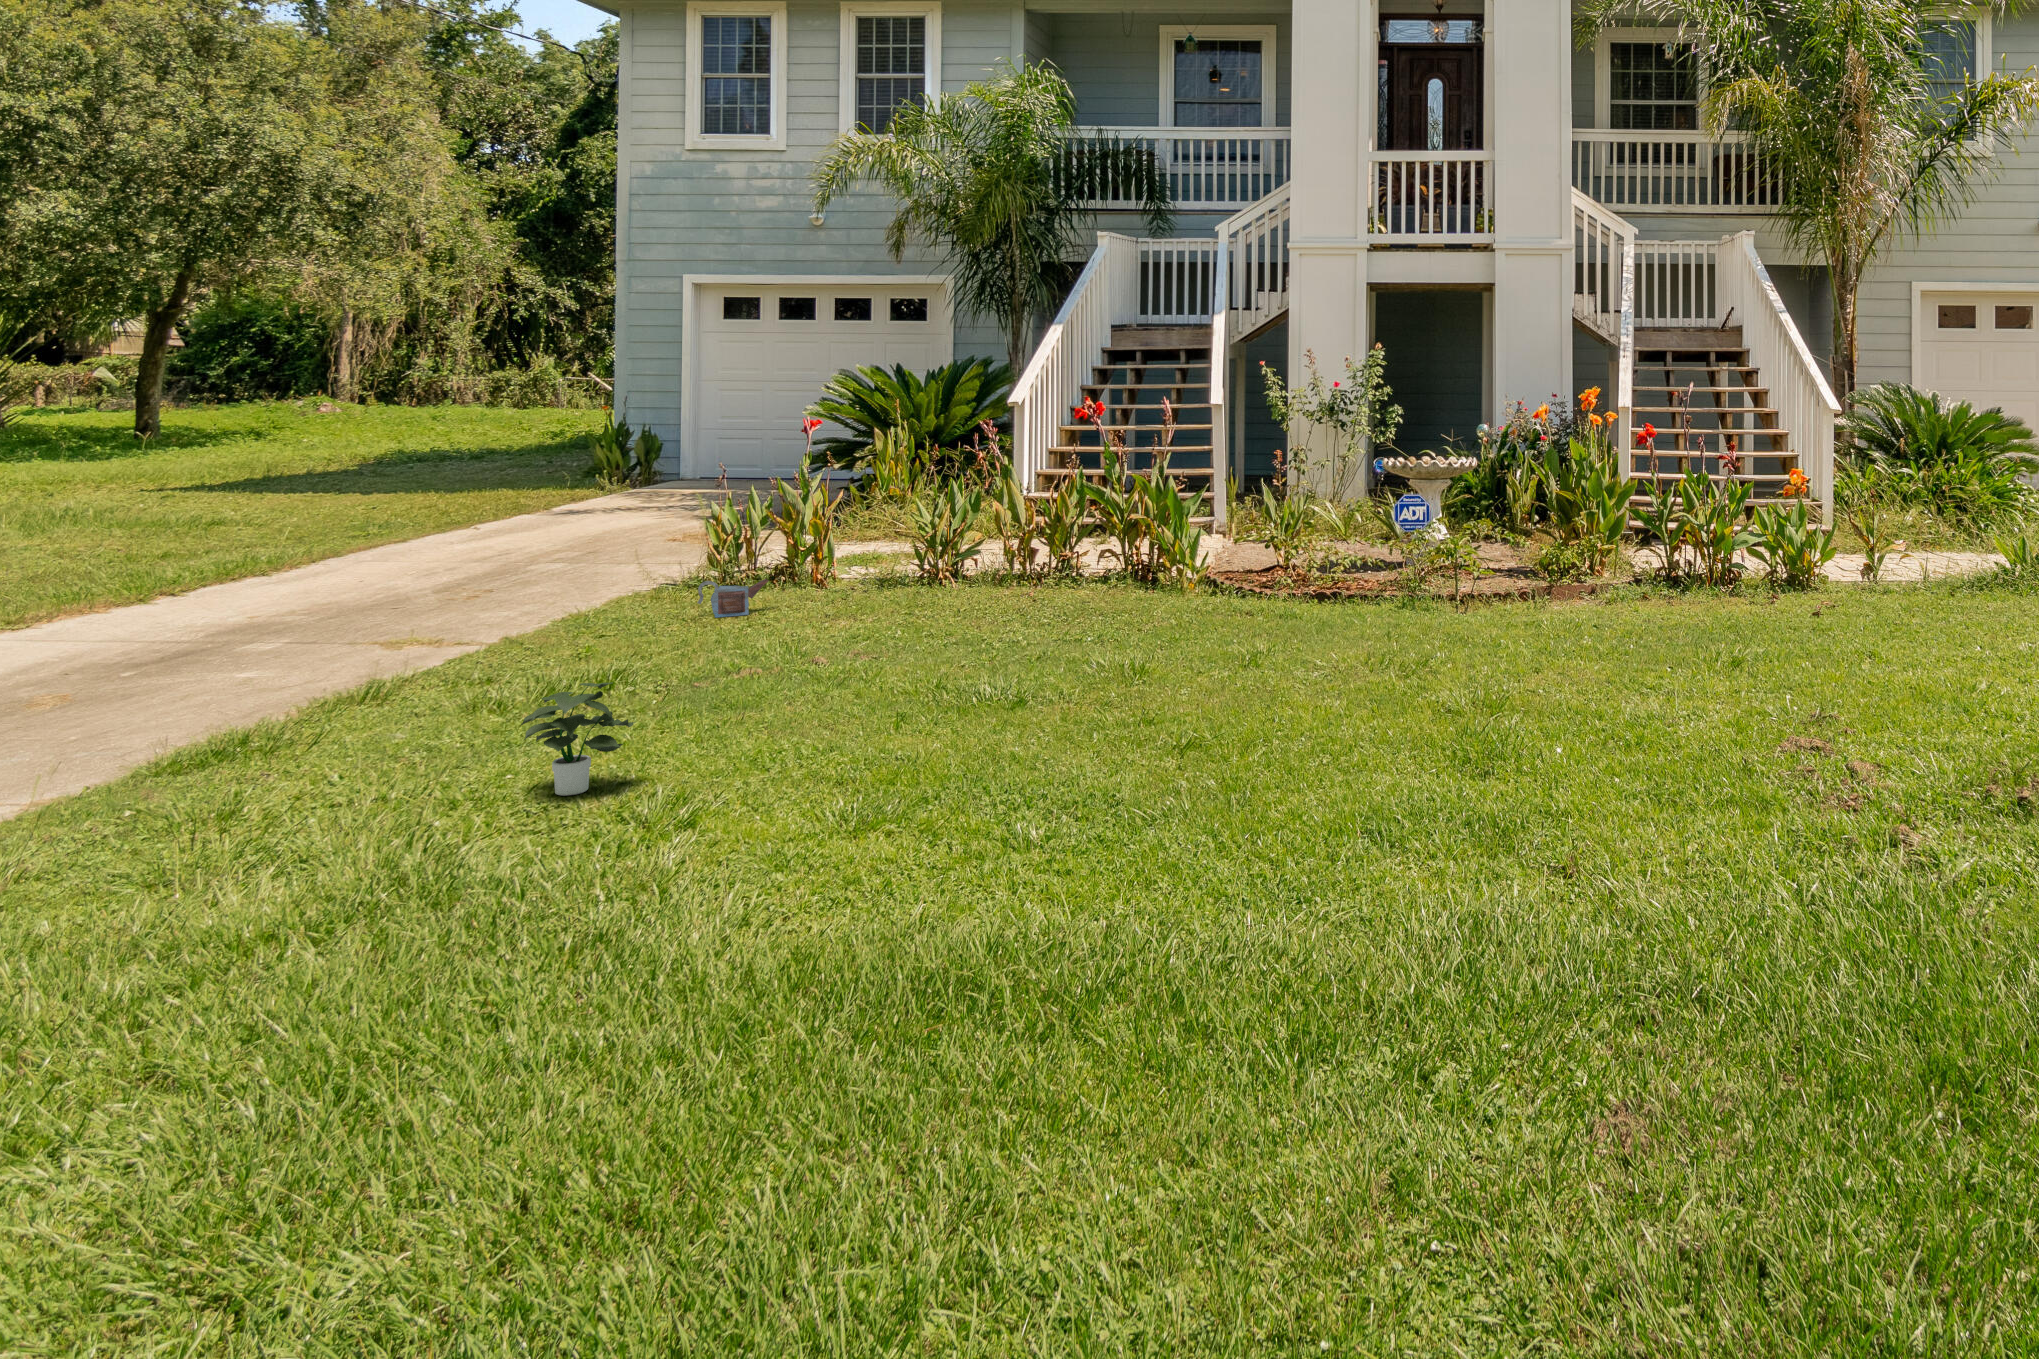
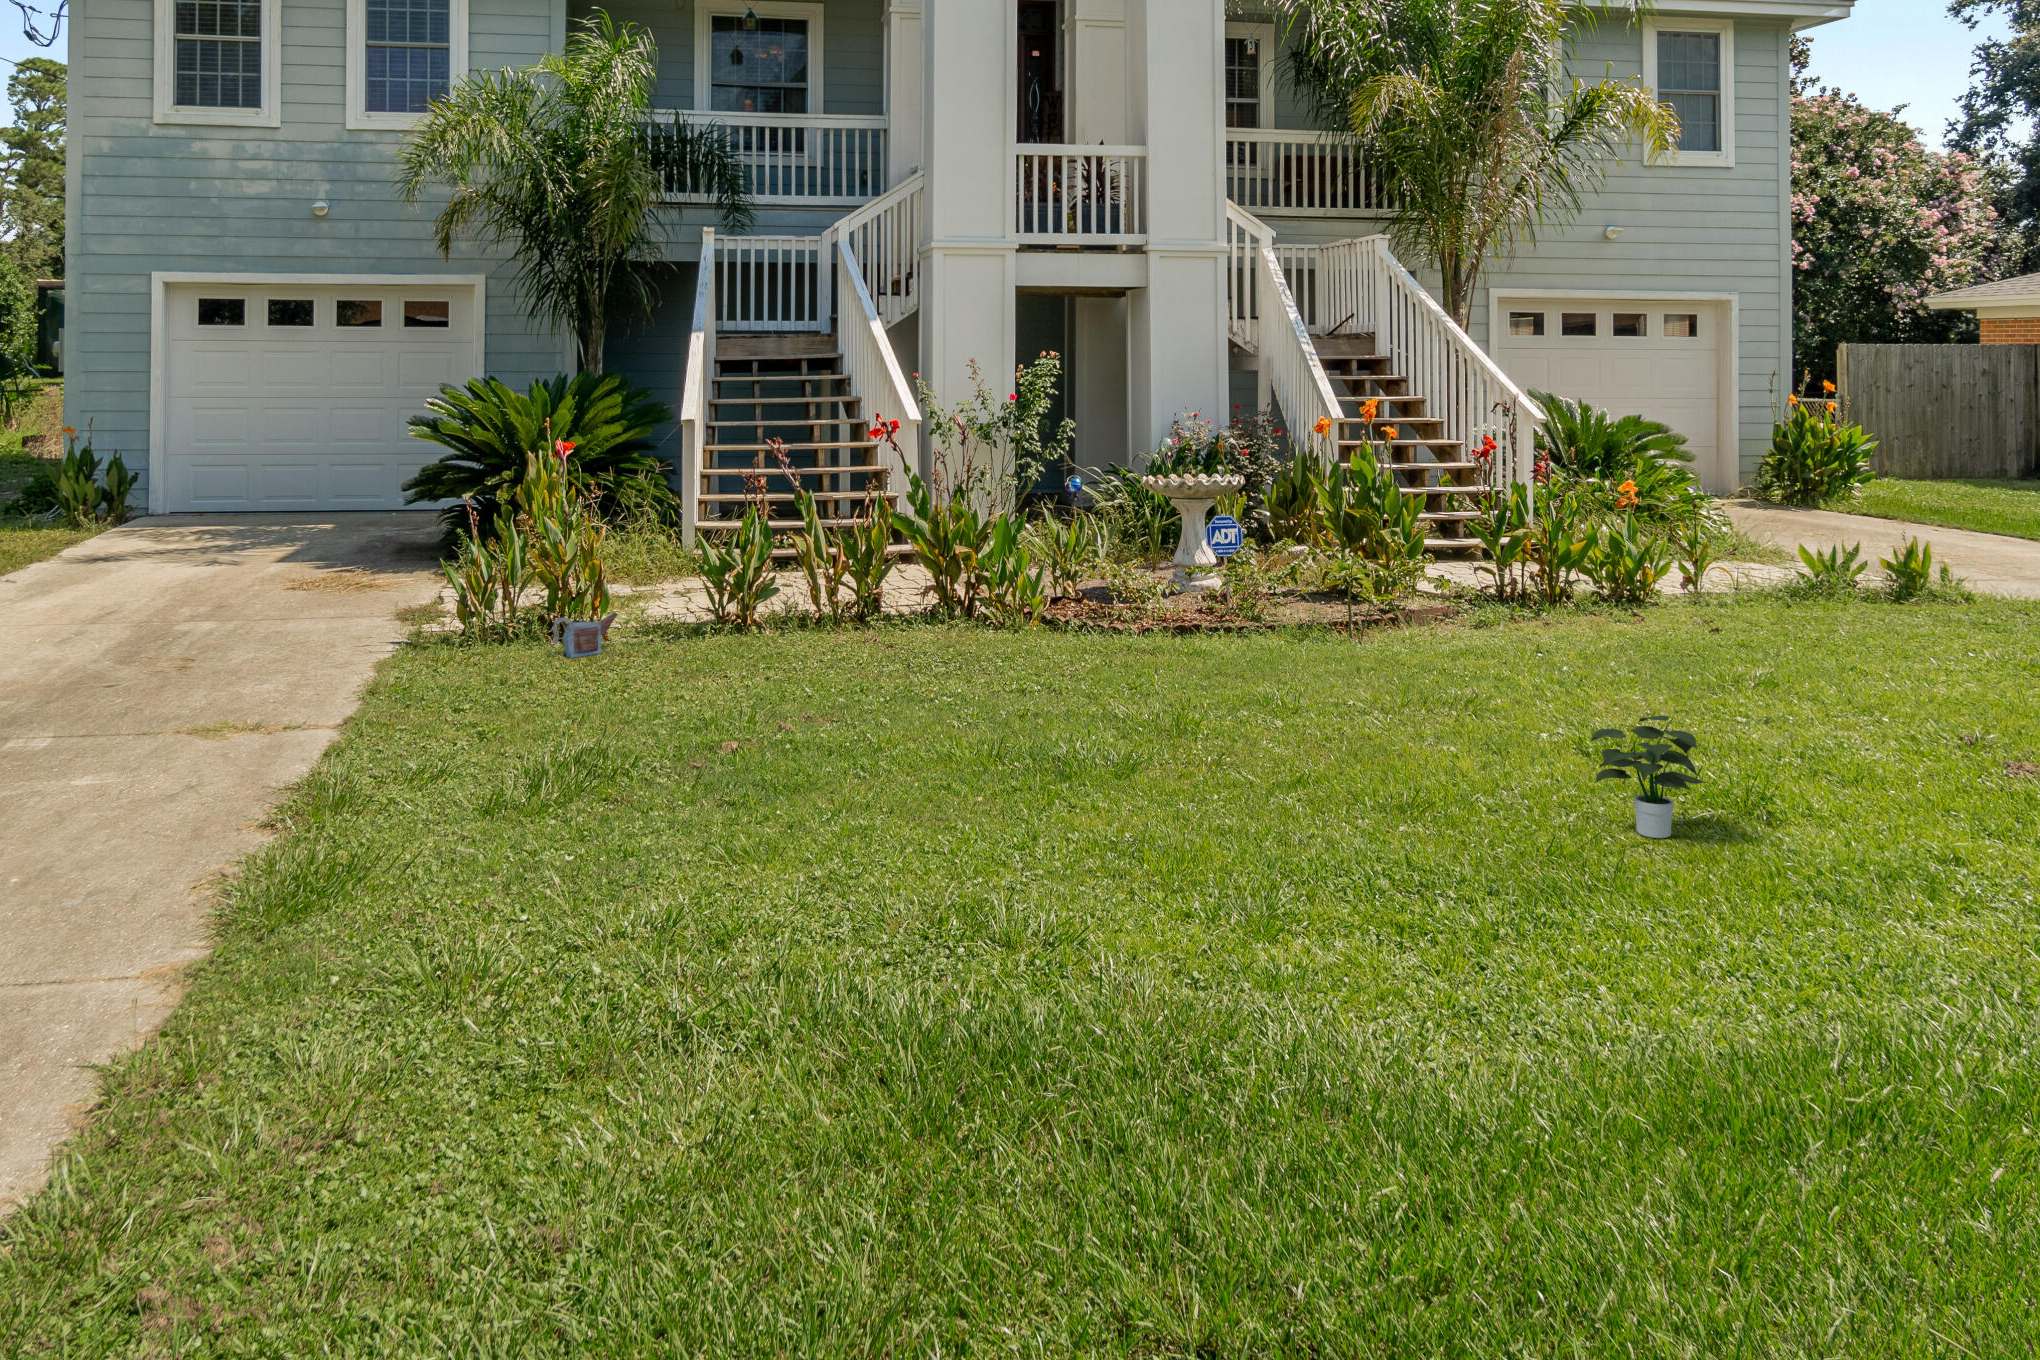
potted plant: present [520,683,635,796] -> present [1590,716,1706,838]

